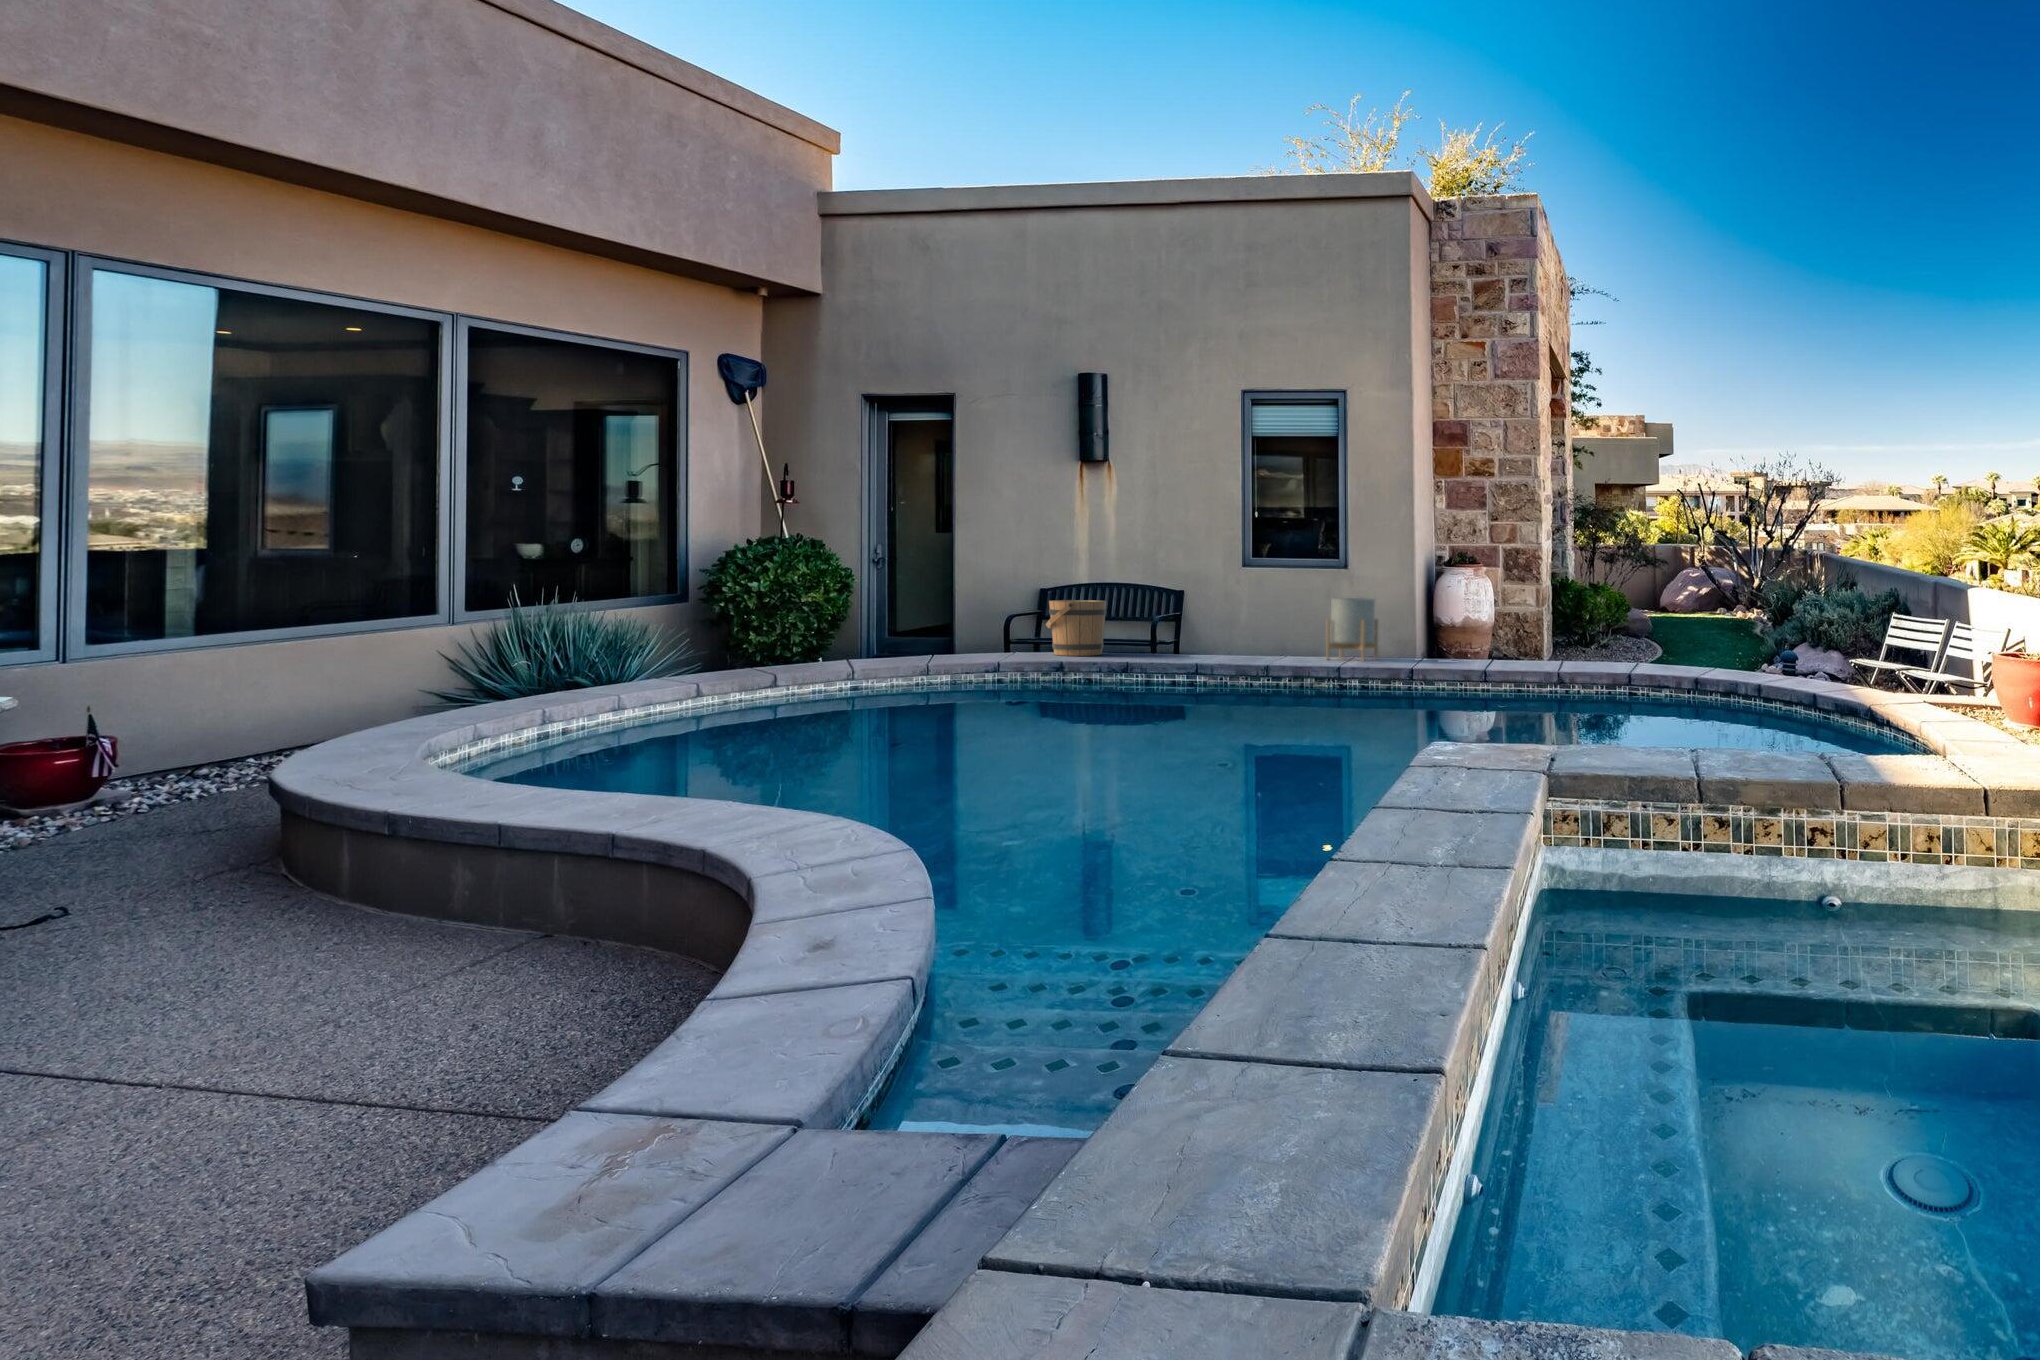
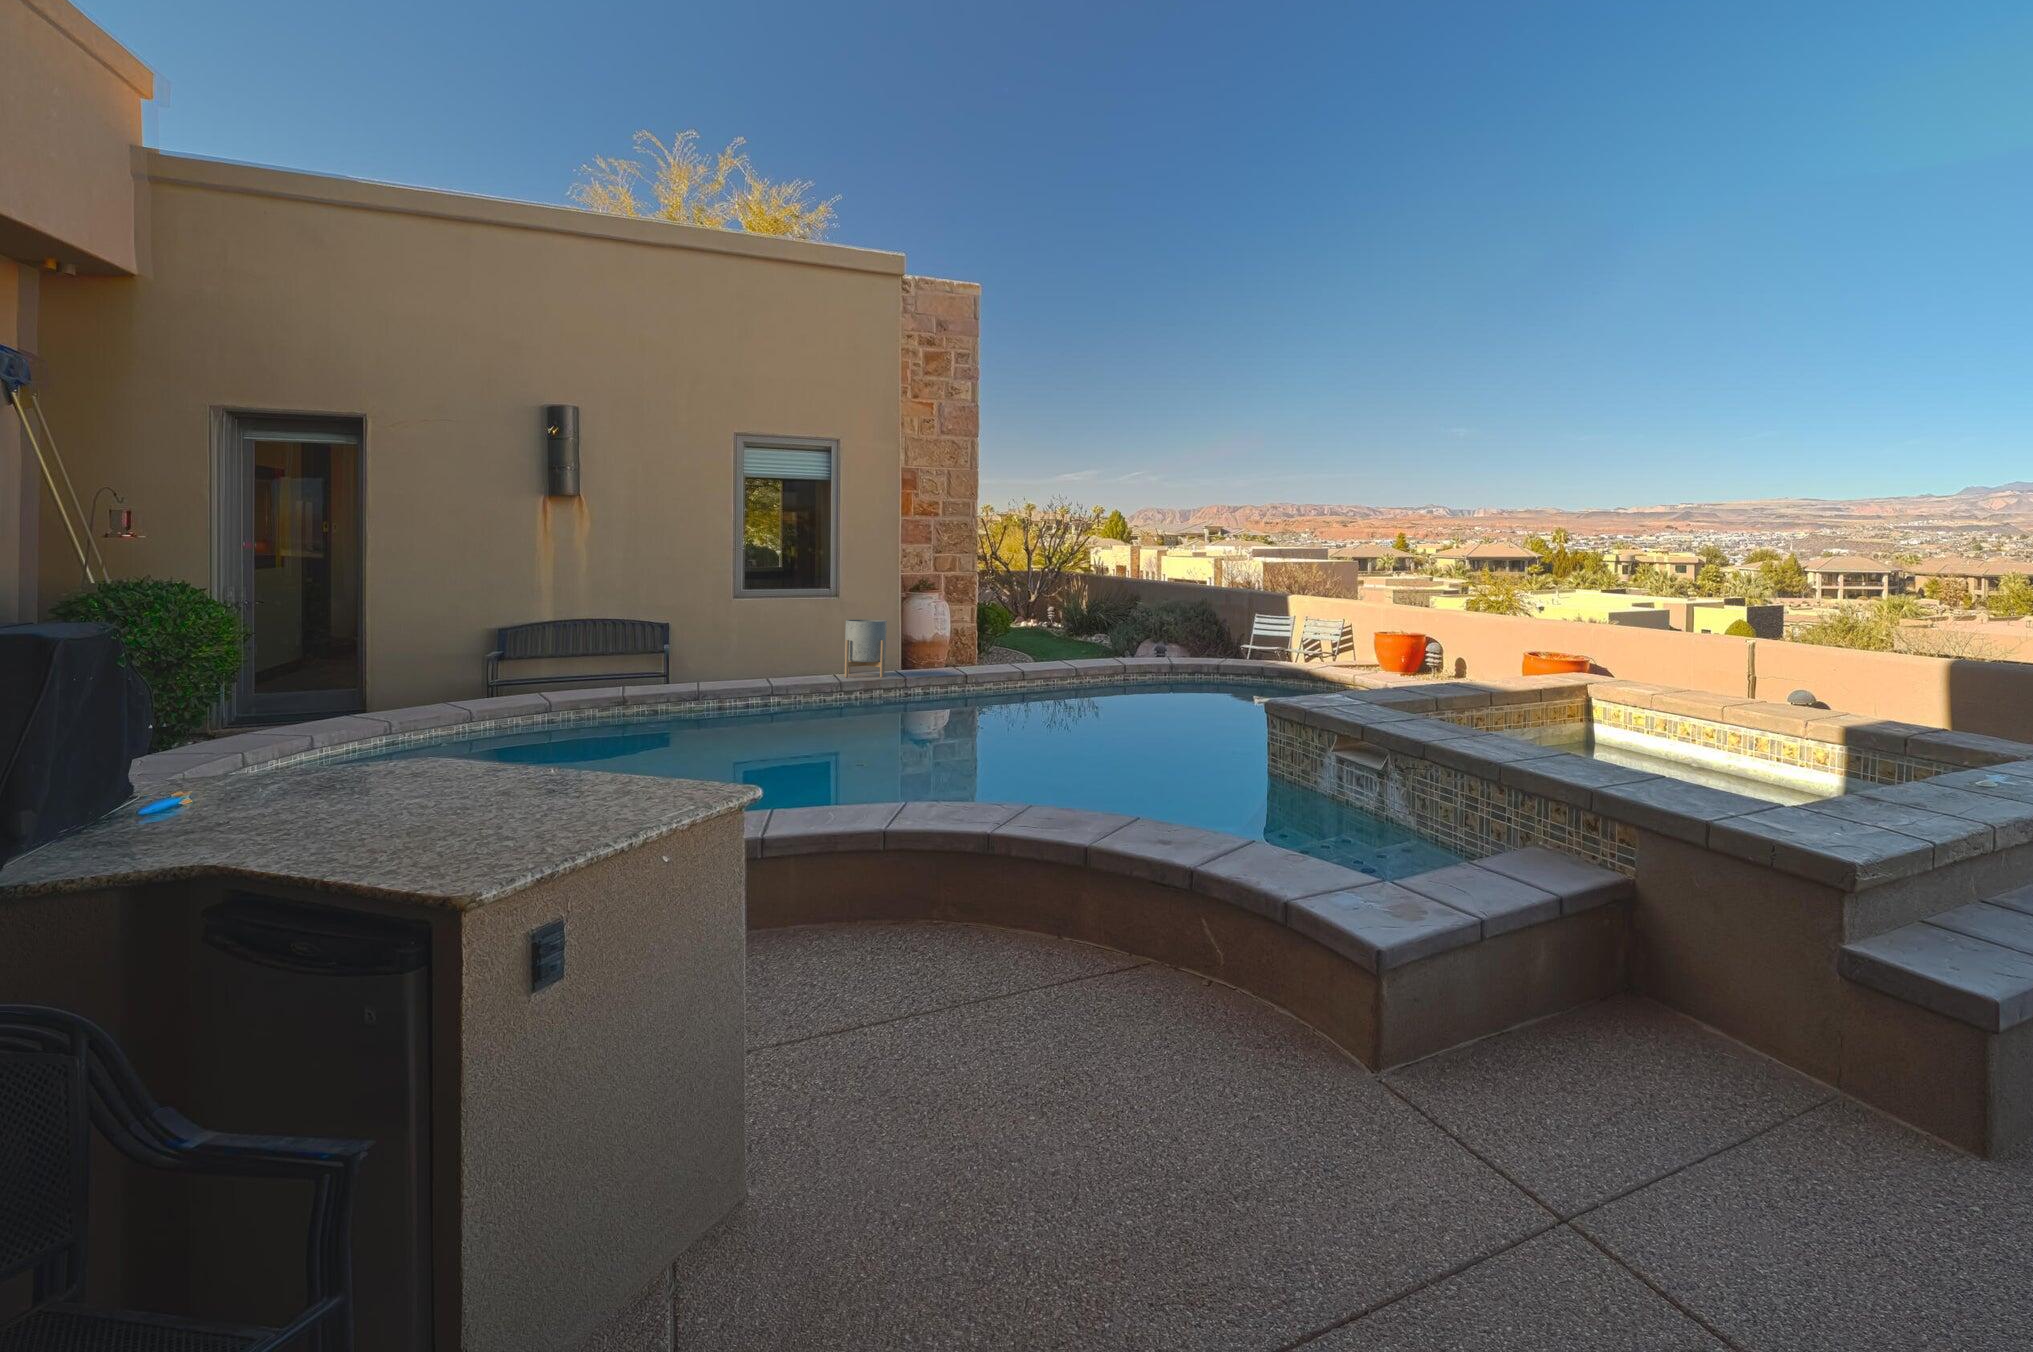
bucket: present [1046,600,1107,656] -> none [553,625,624,685]

